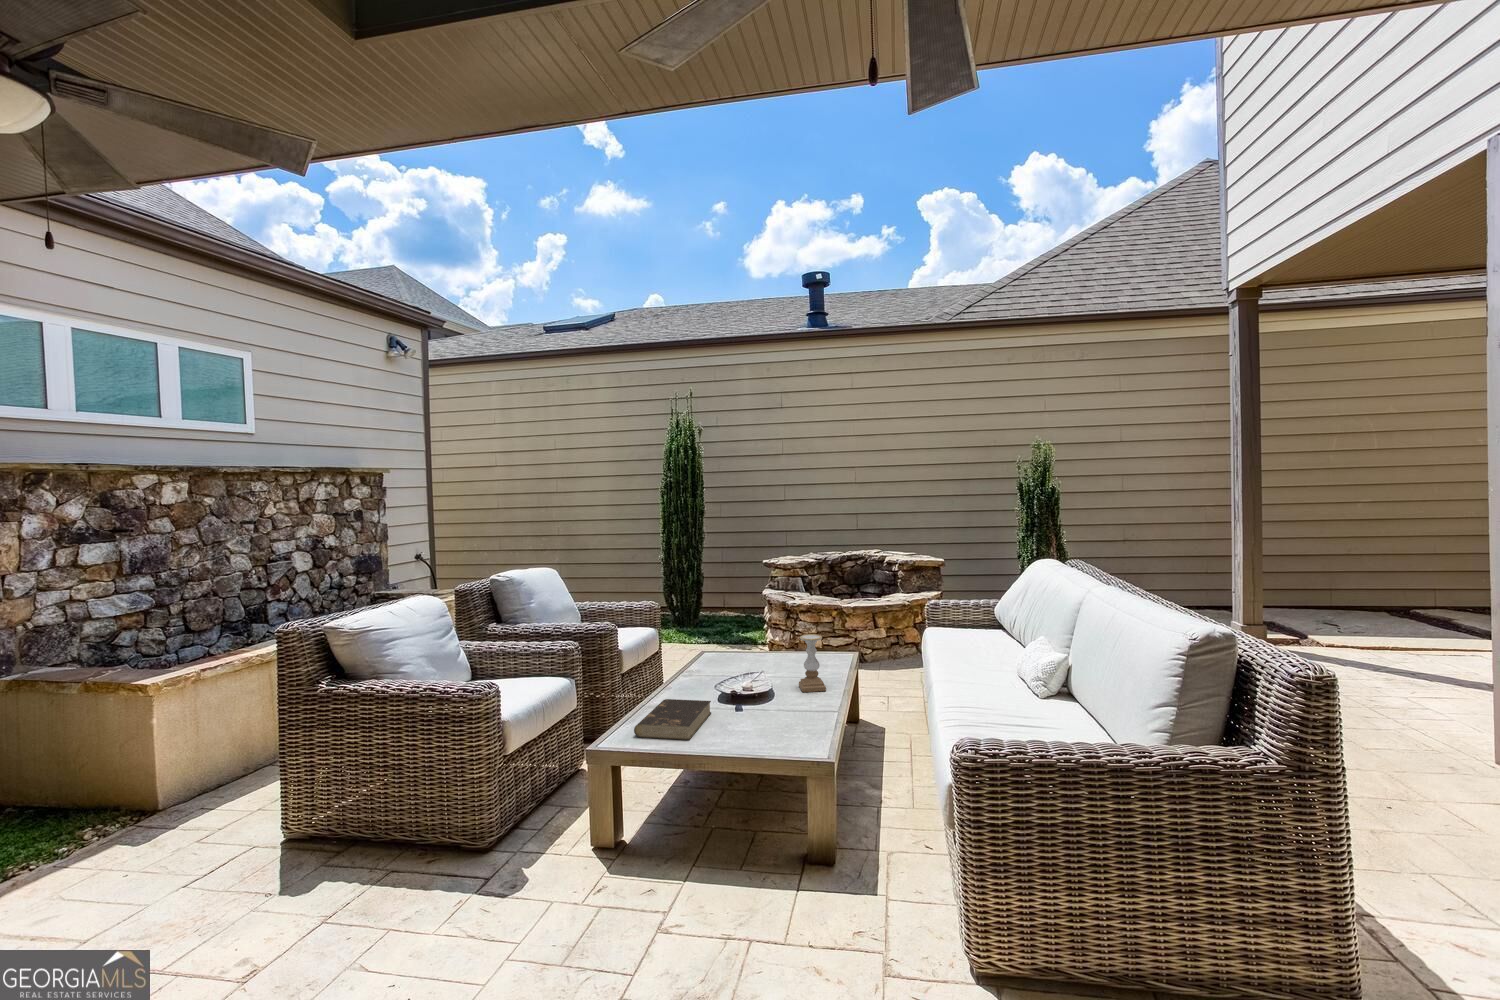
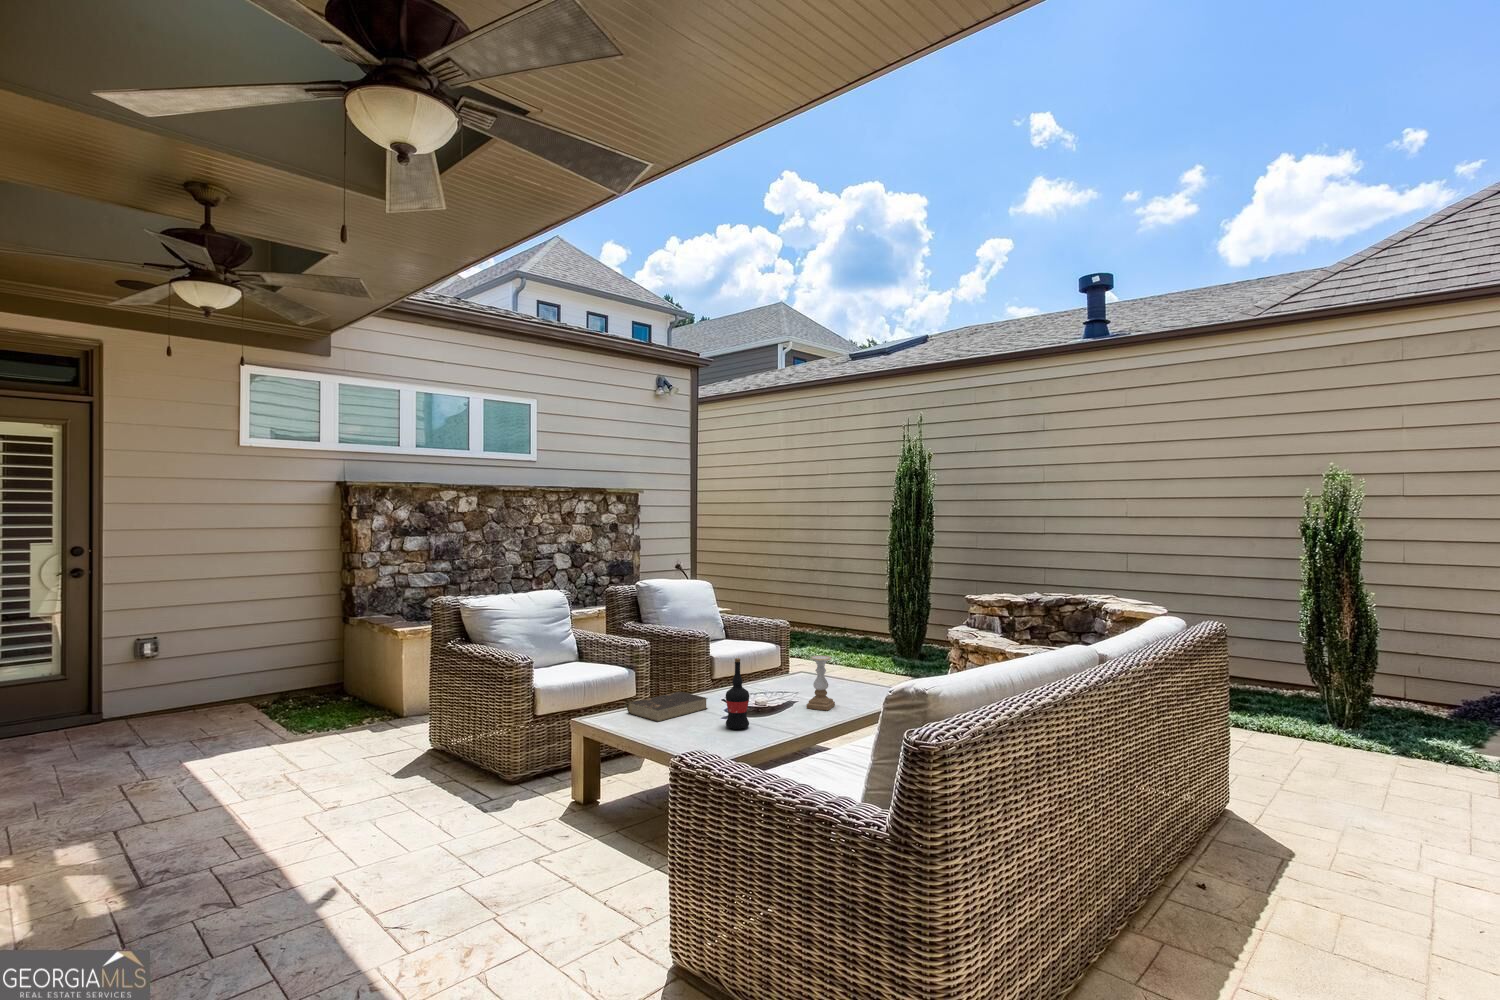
wine bottle: none [767,651,795,730] -> present [726,658,749,729]

